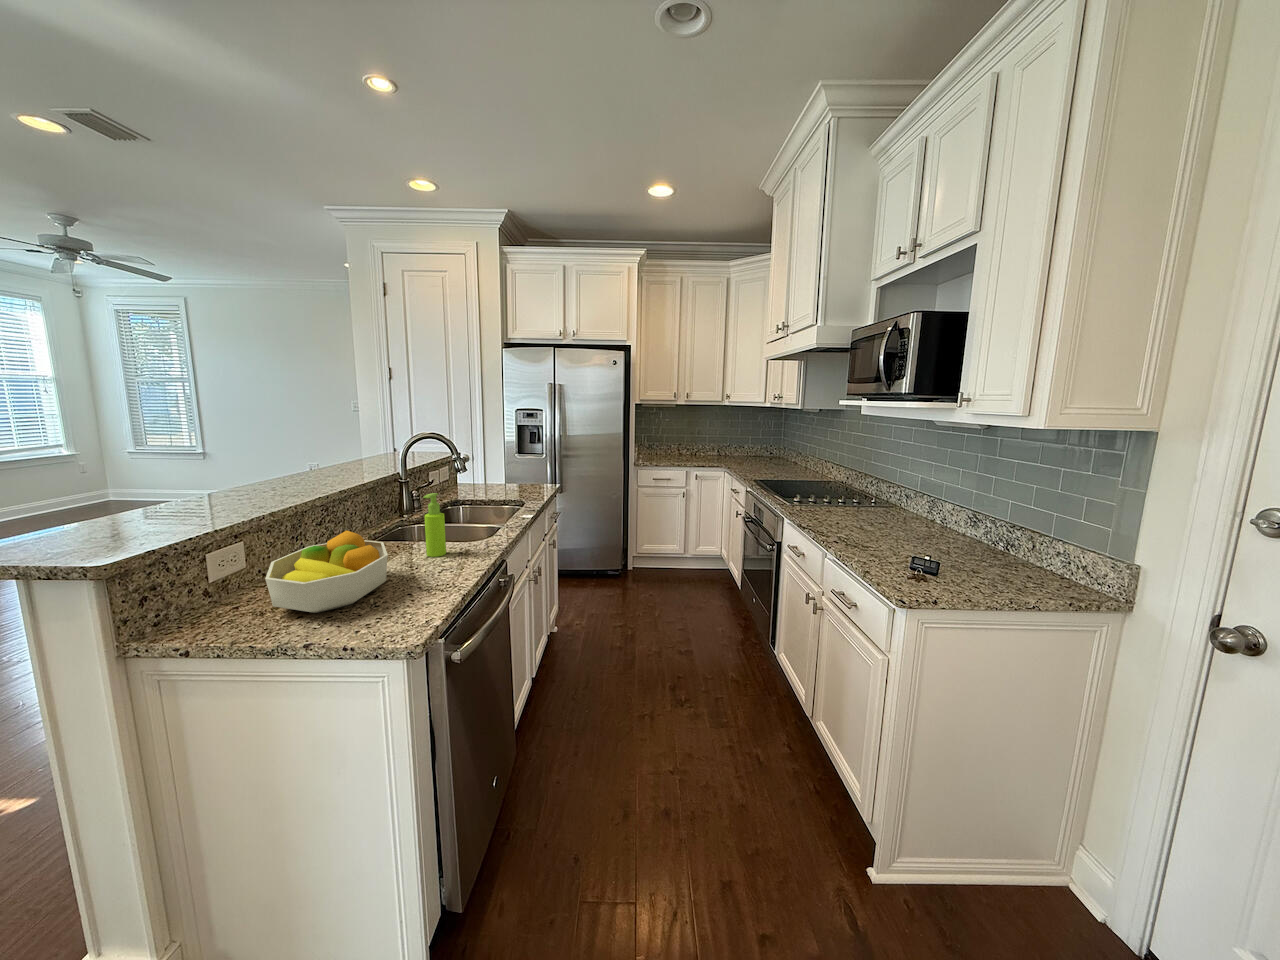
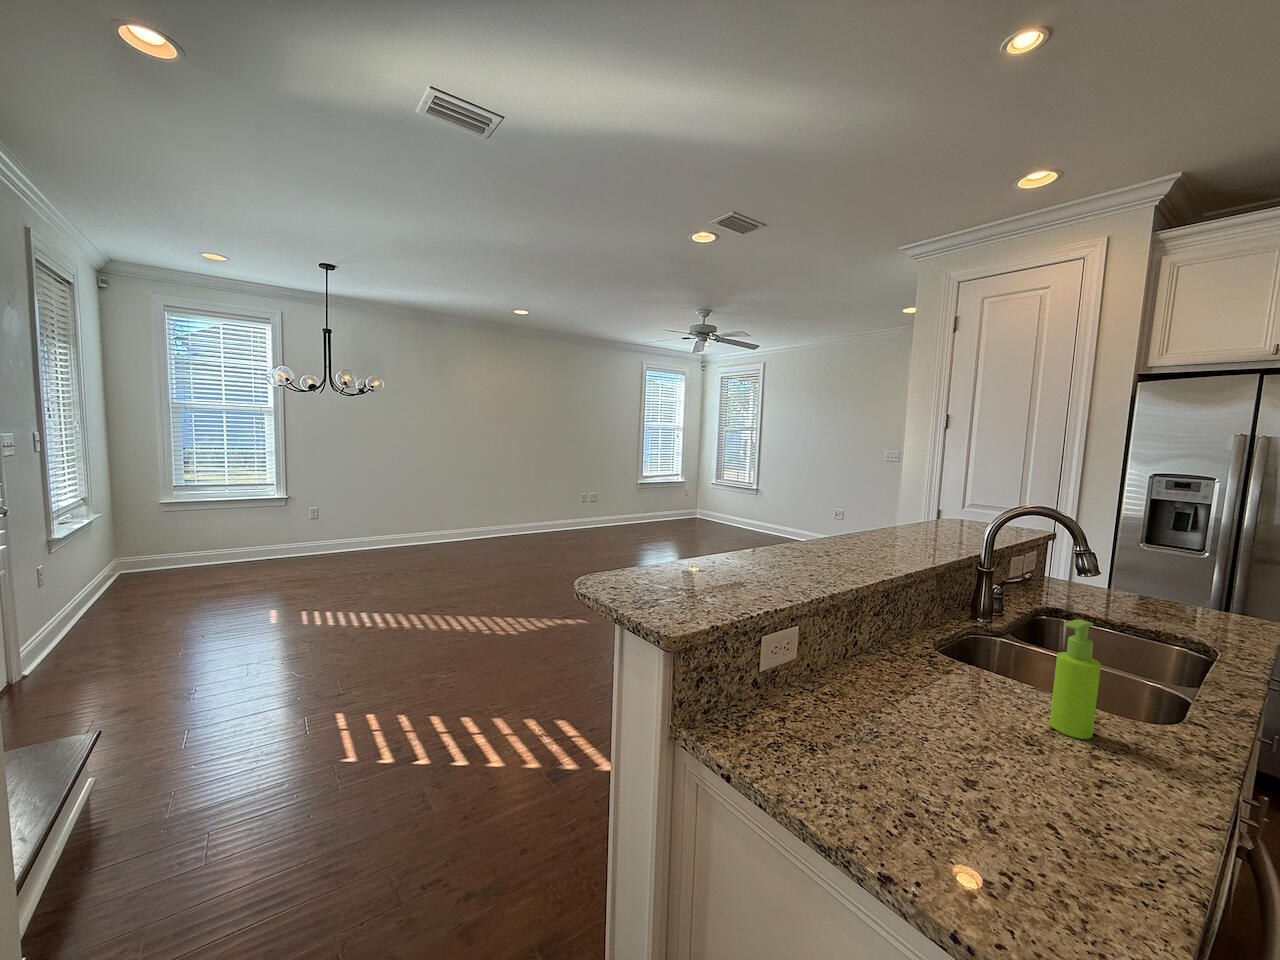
fruit bowl: present [265,530,388,613] -> none [826,653,1012,805]

